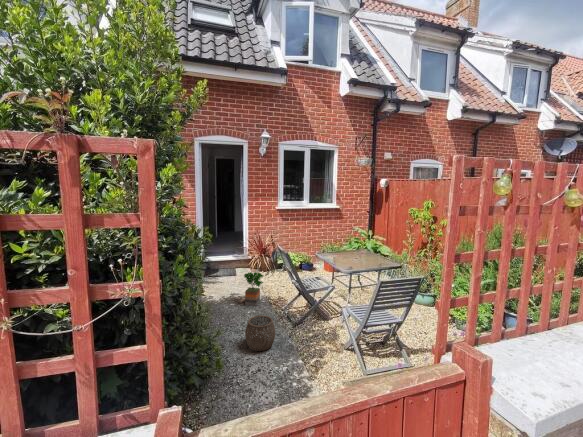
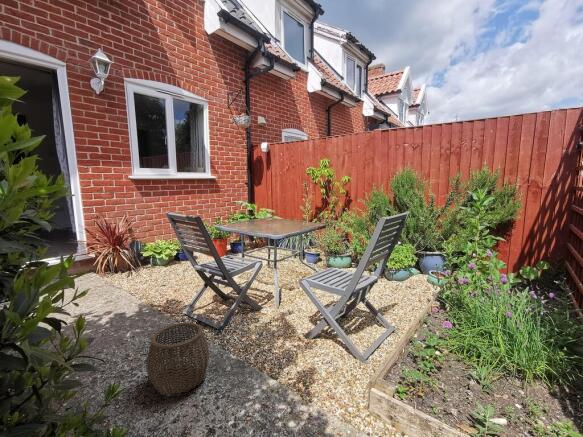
potted tree: present [244,272,263,306] -> none [100,262,144,324]

